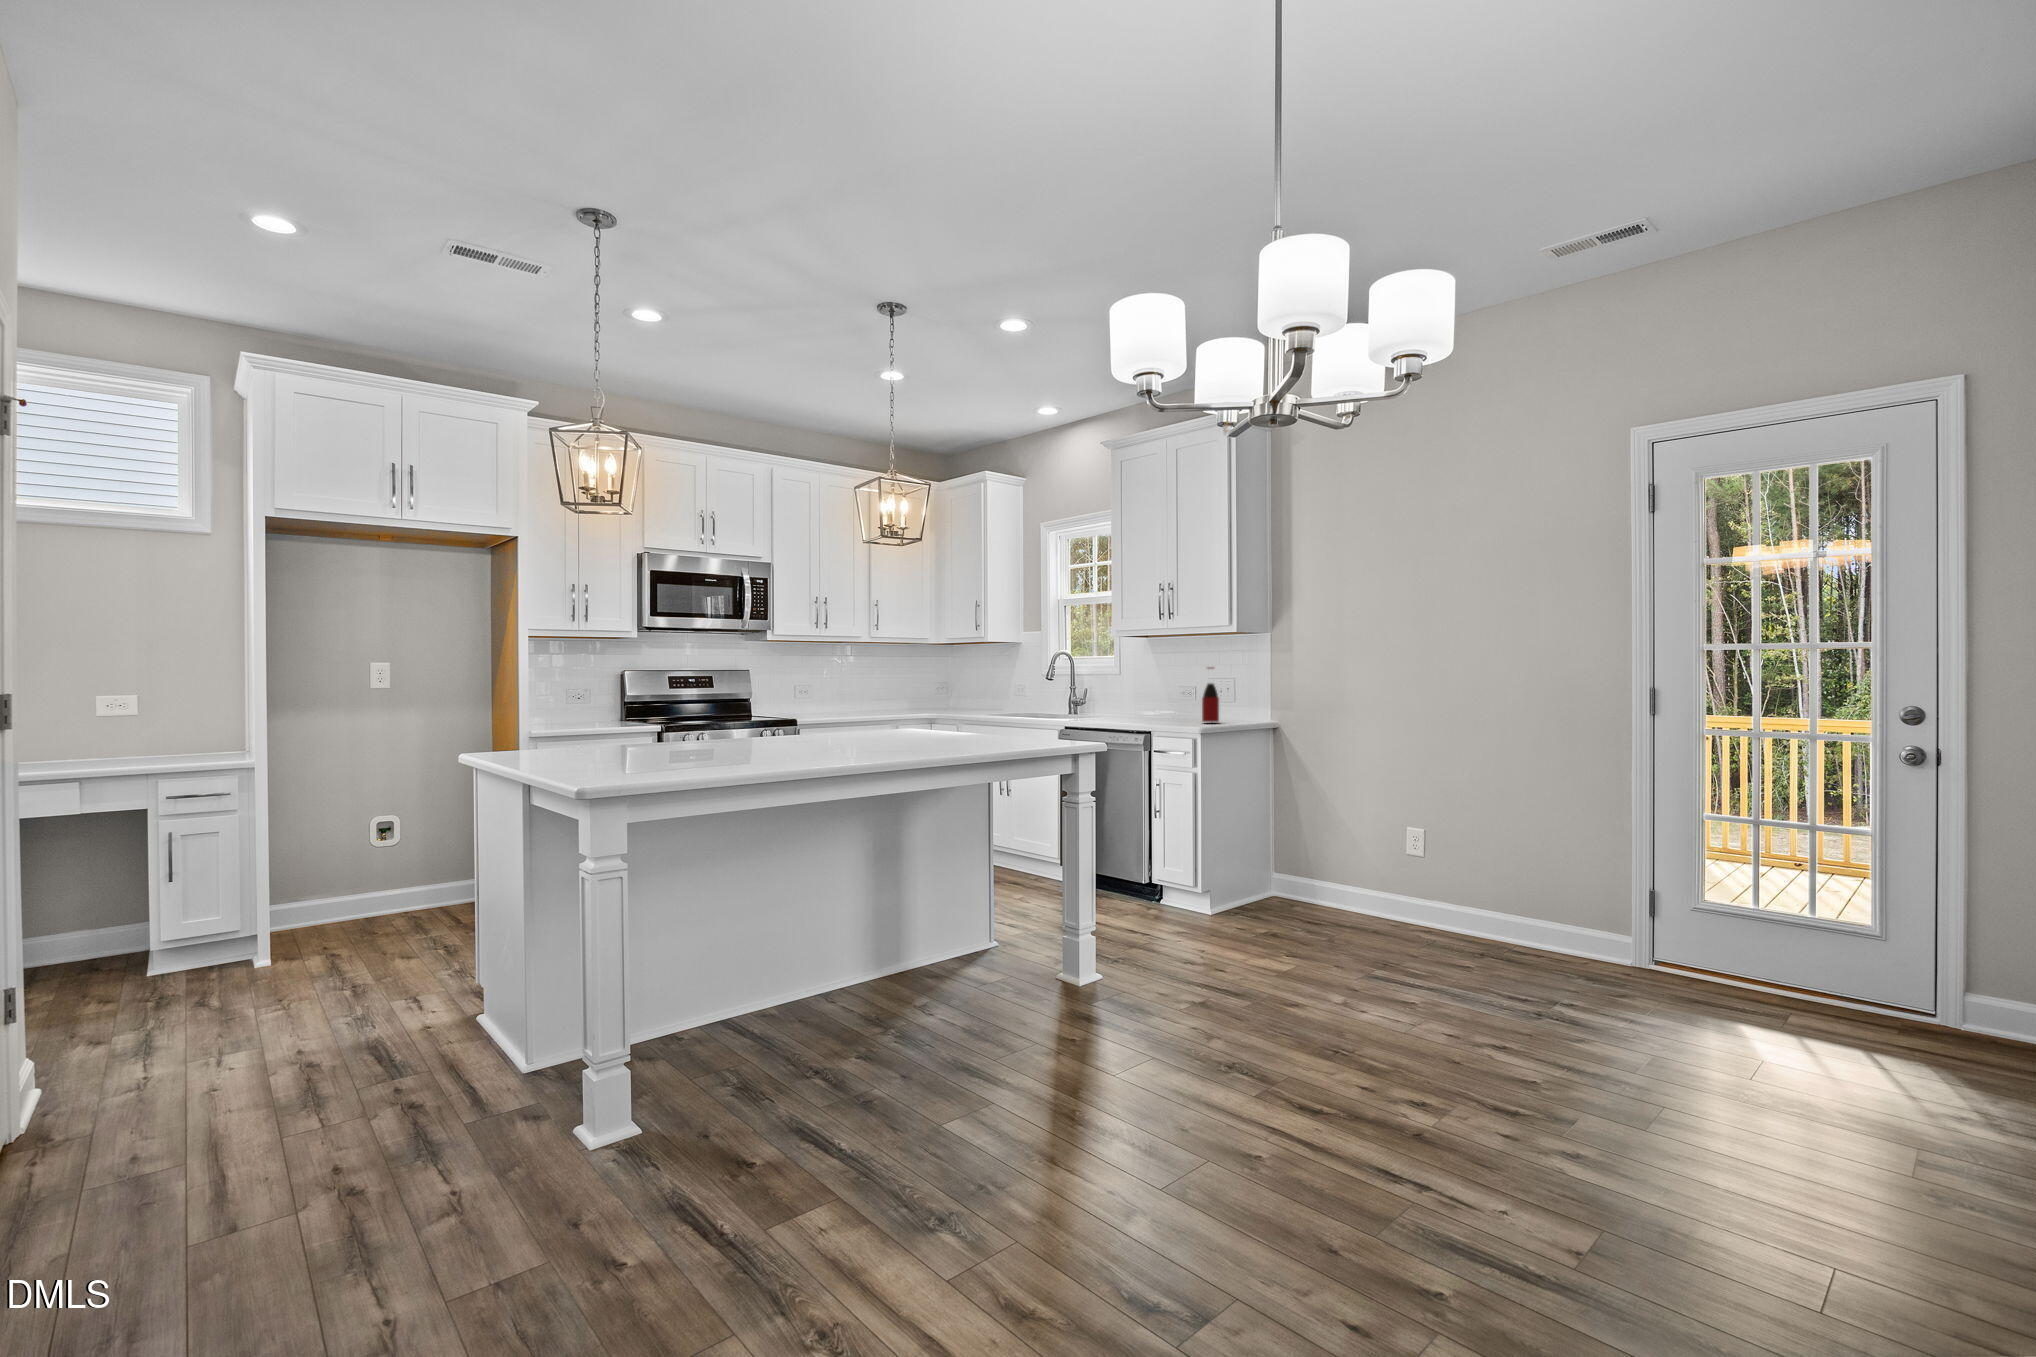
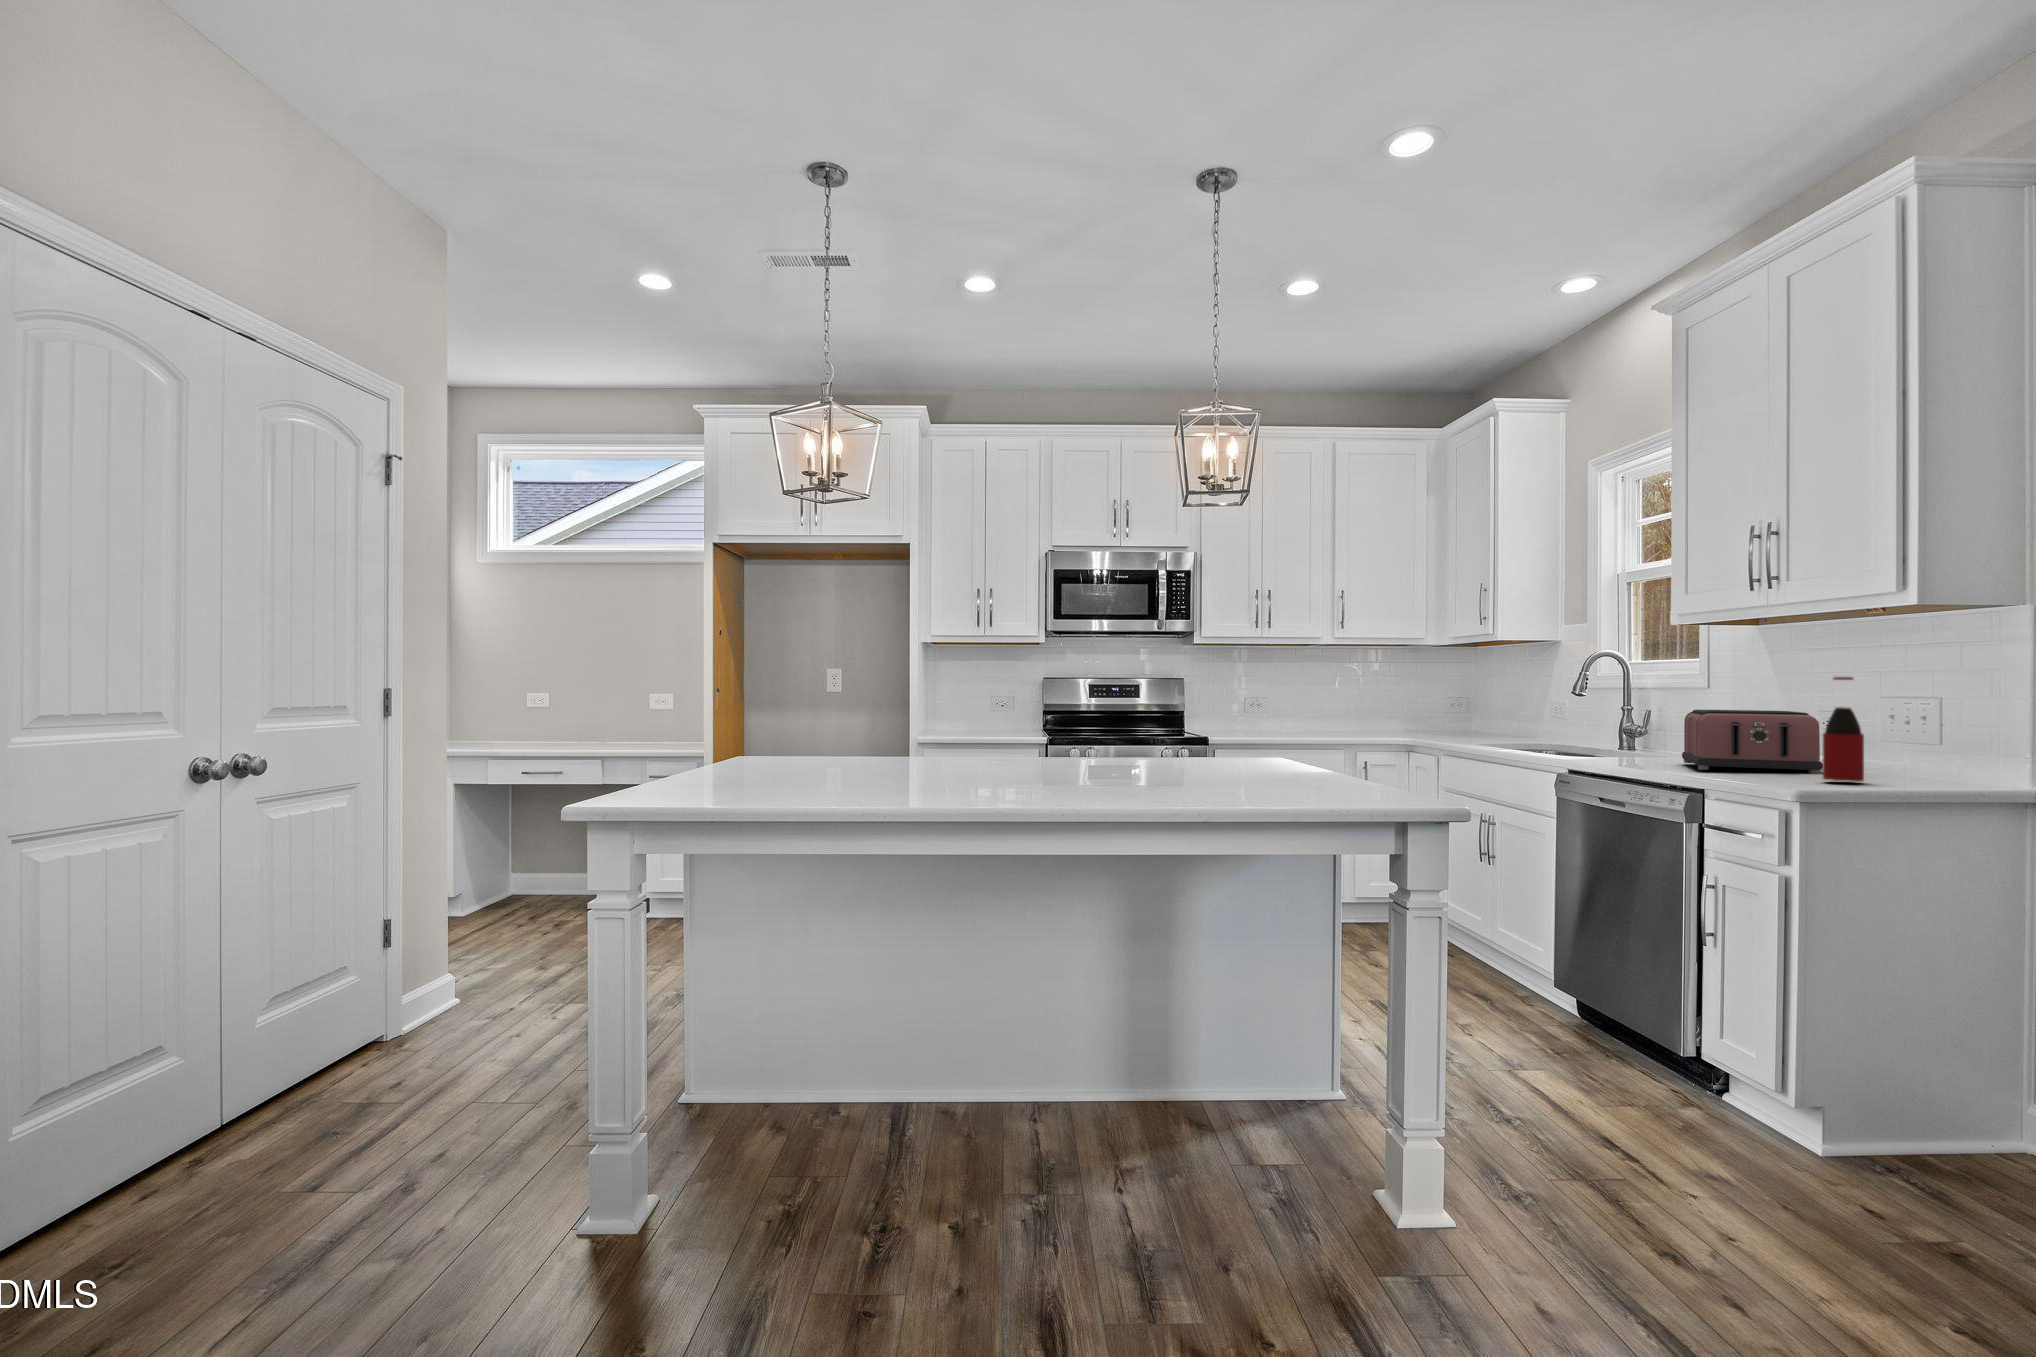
toaster: none [1119,686,1191,721] -> present [1682,710,1823,774]

